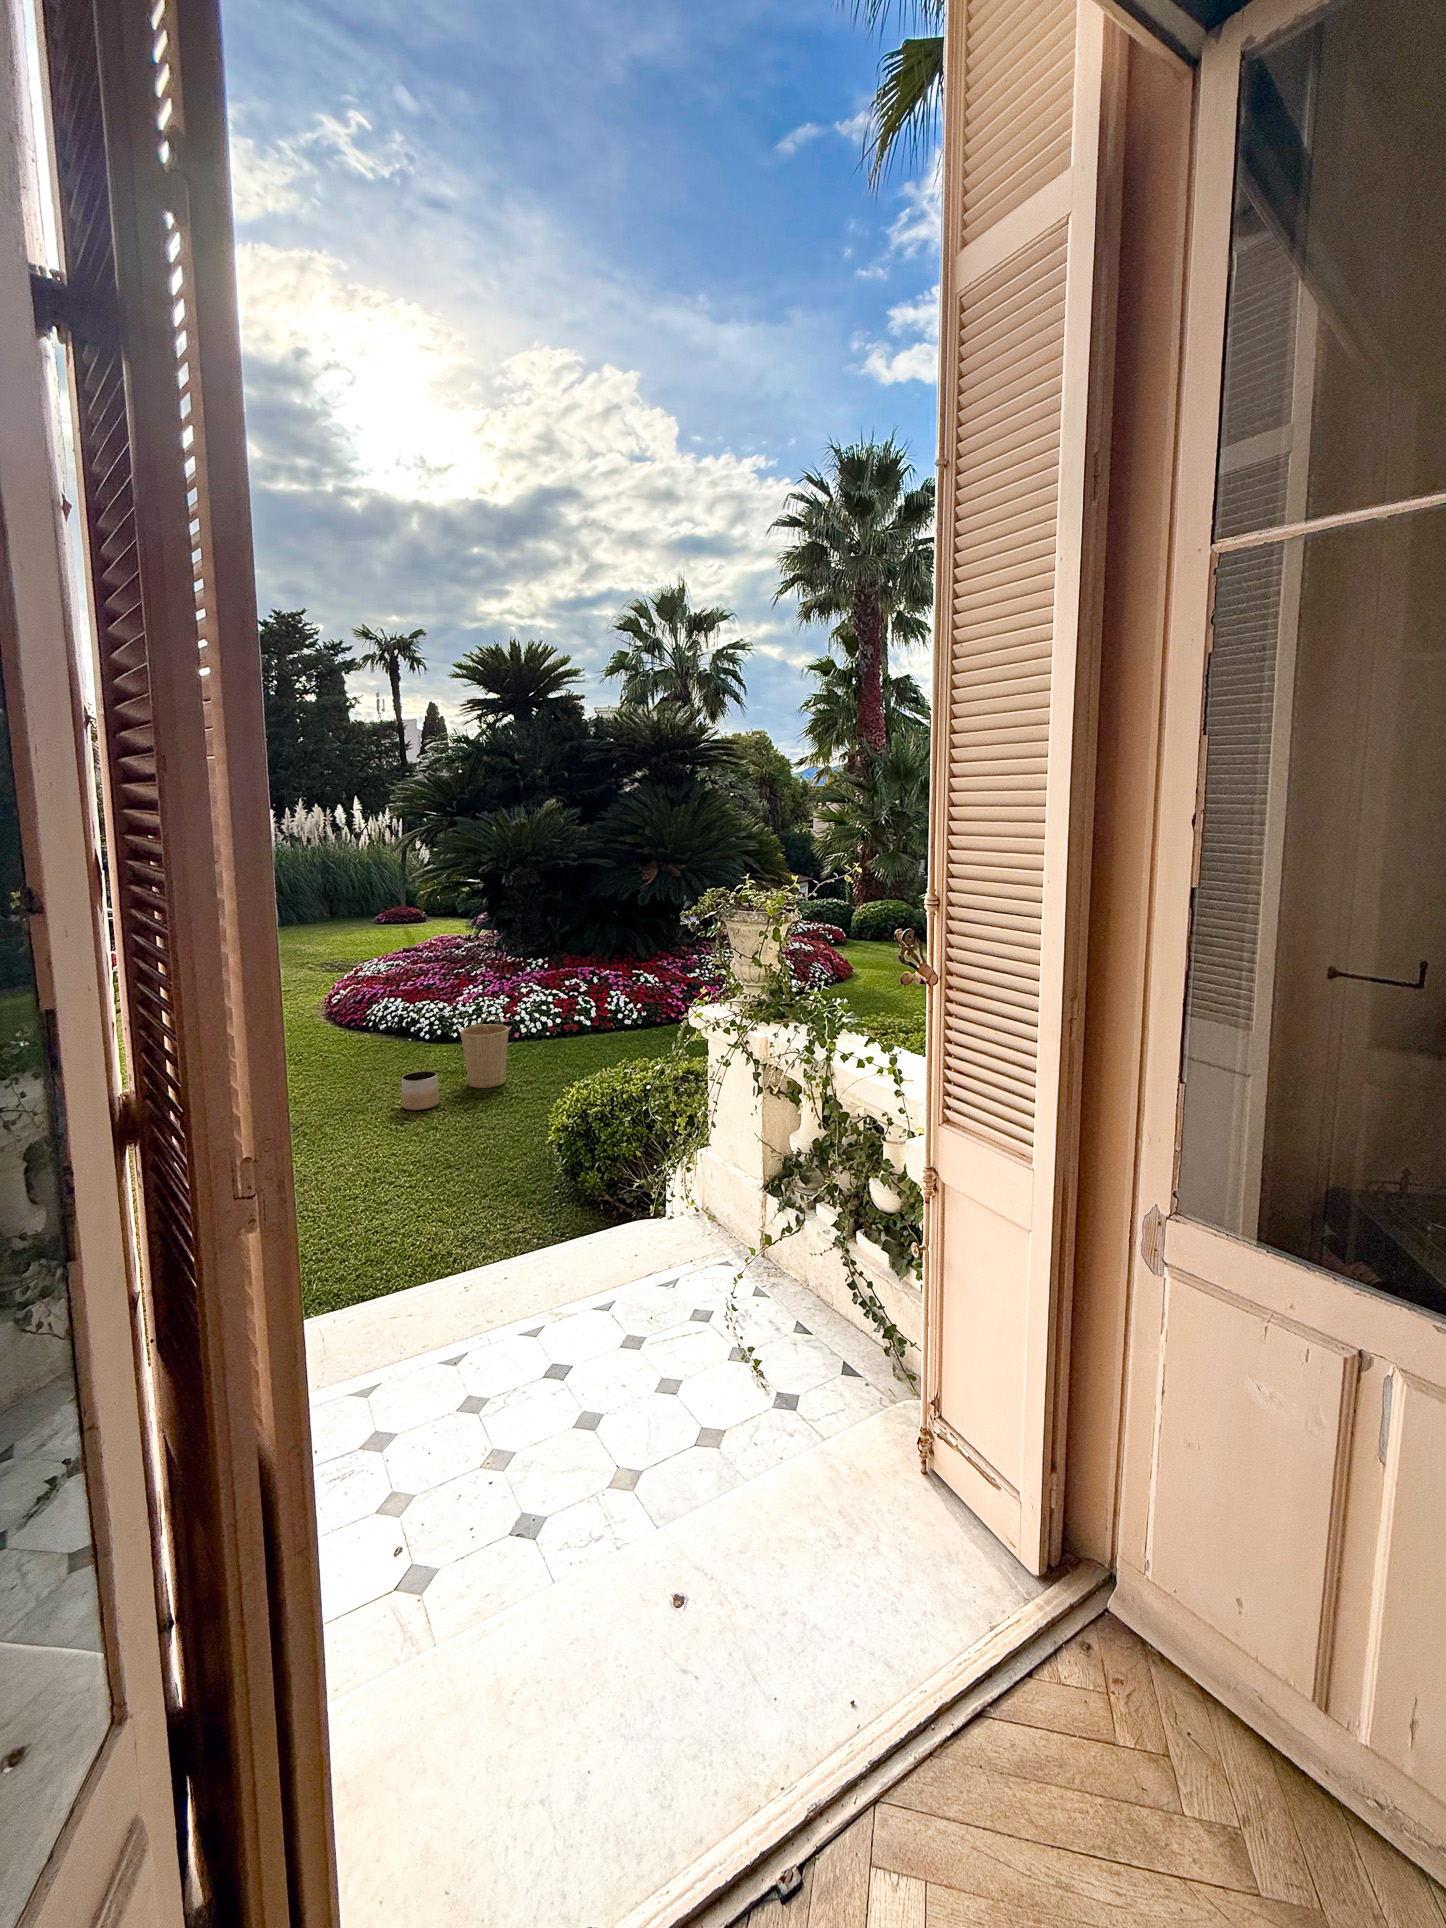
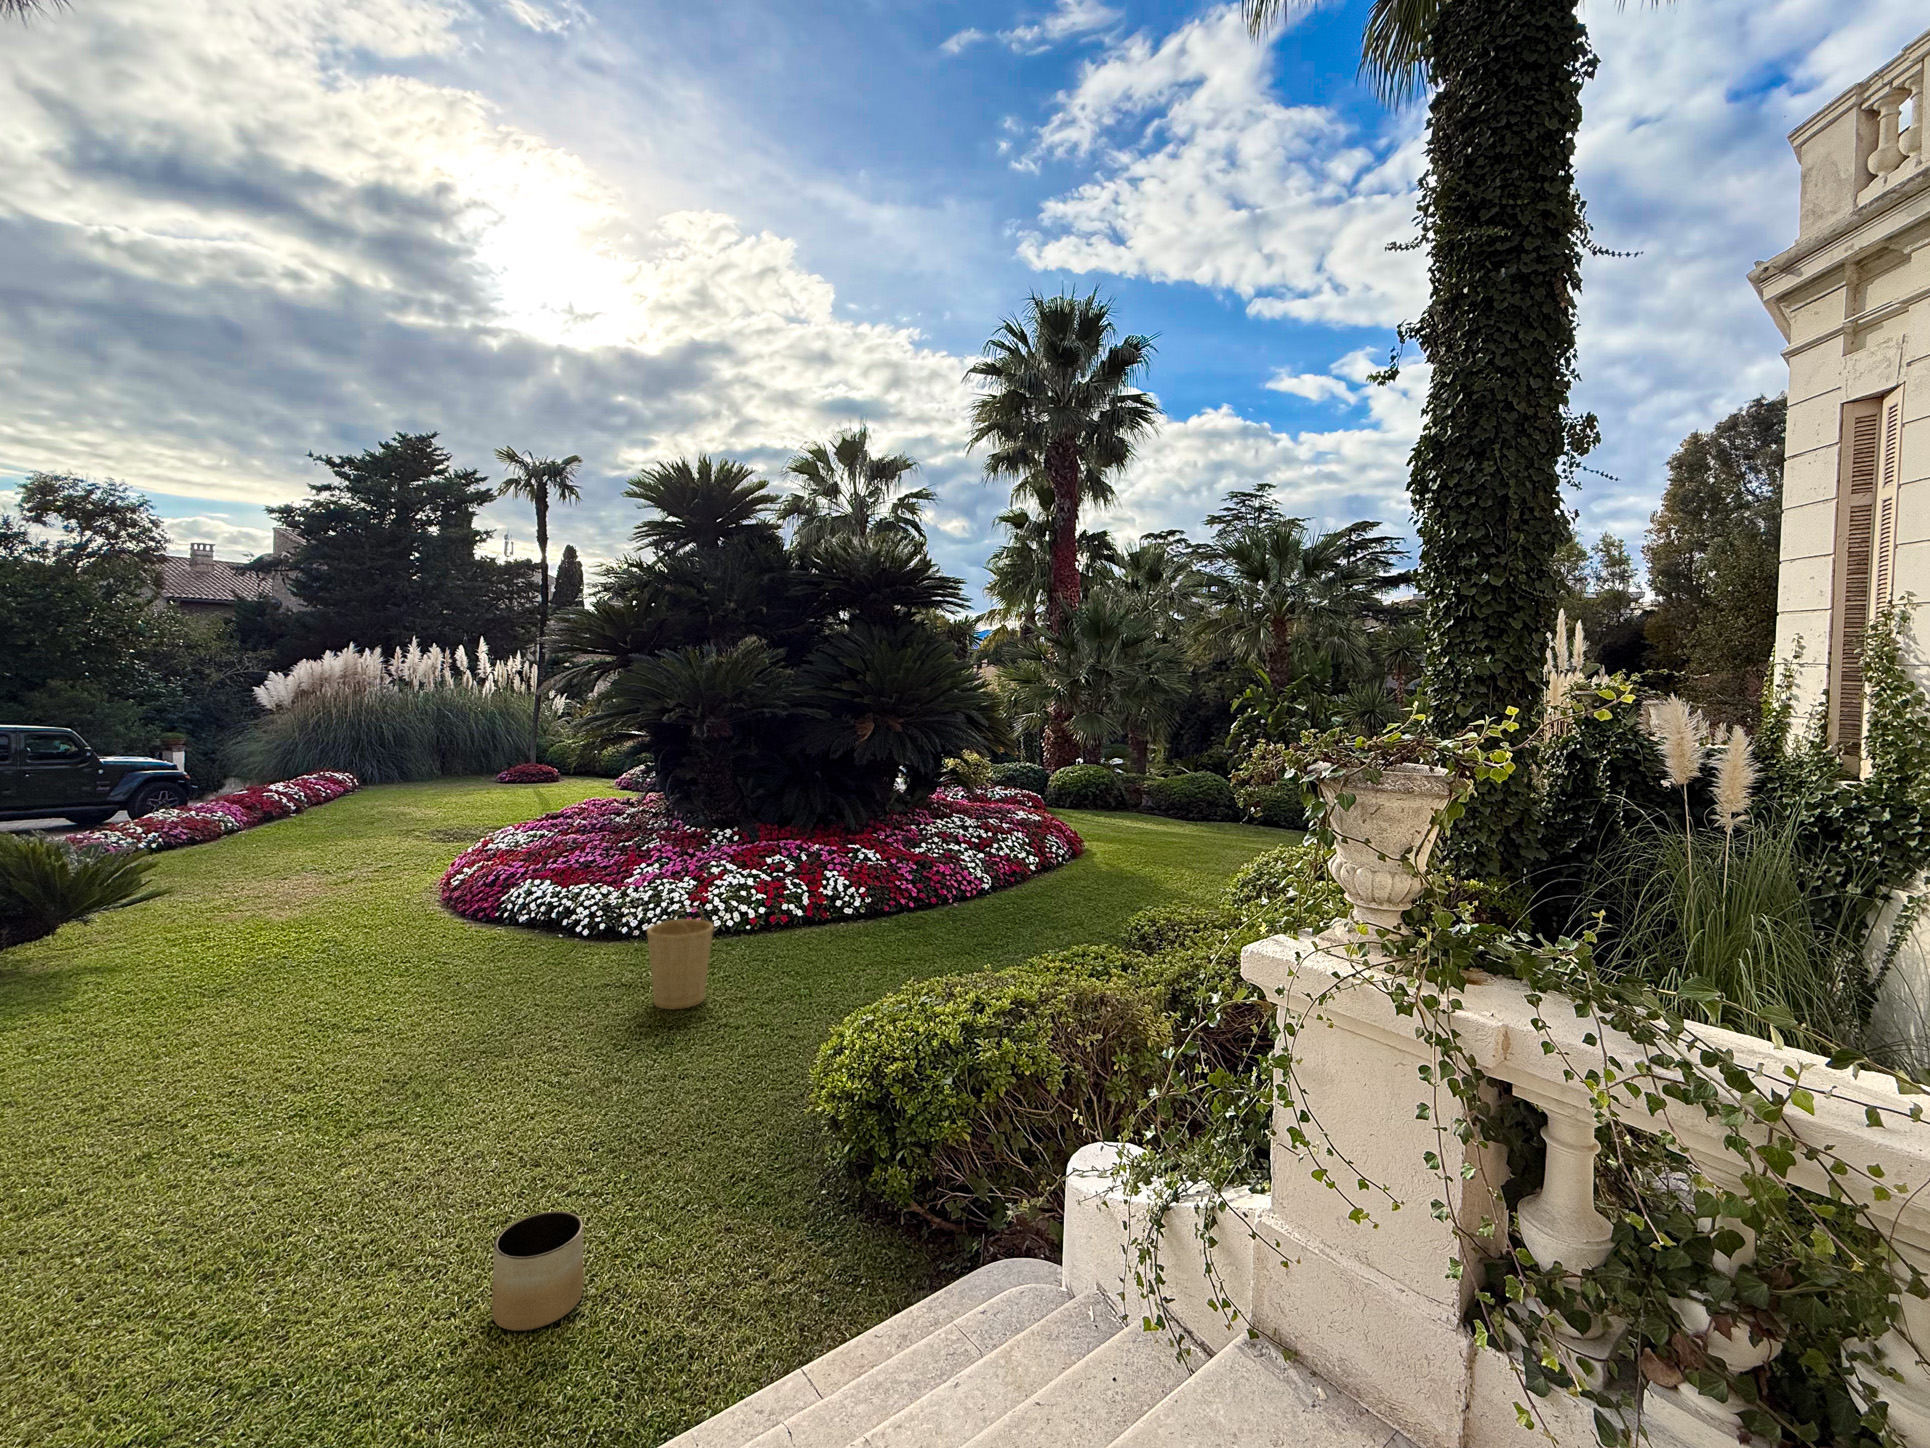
planter: present [401,1071,439,1111] -> present [492,1211,583,1331]

